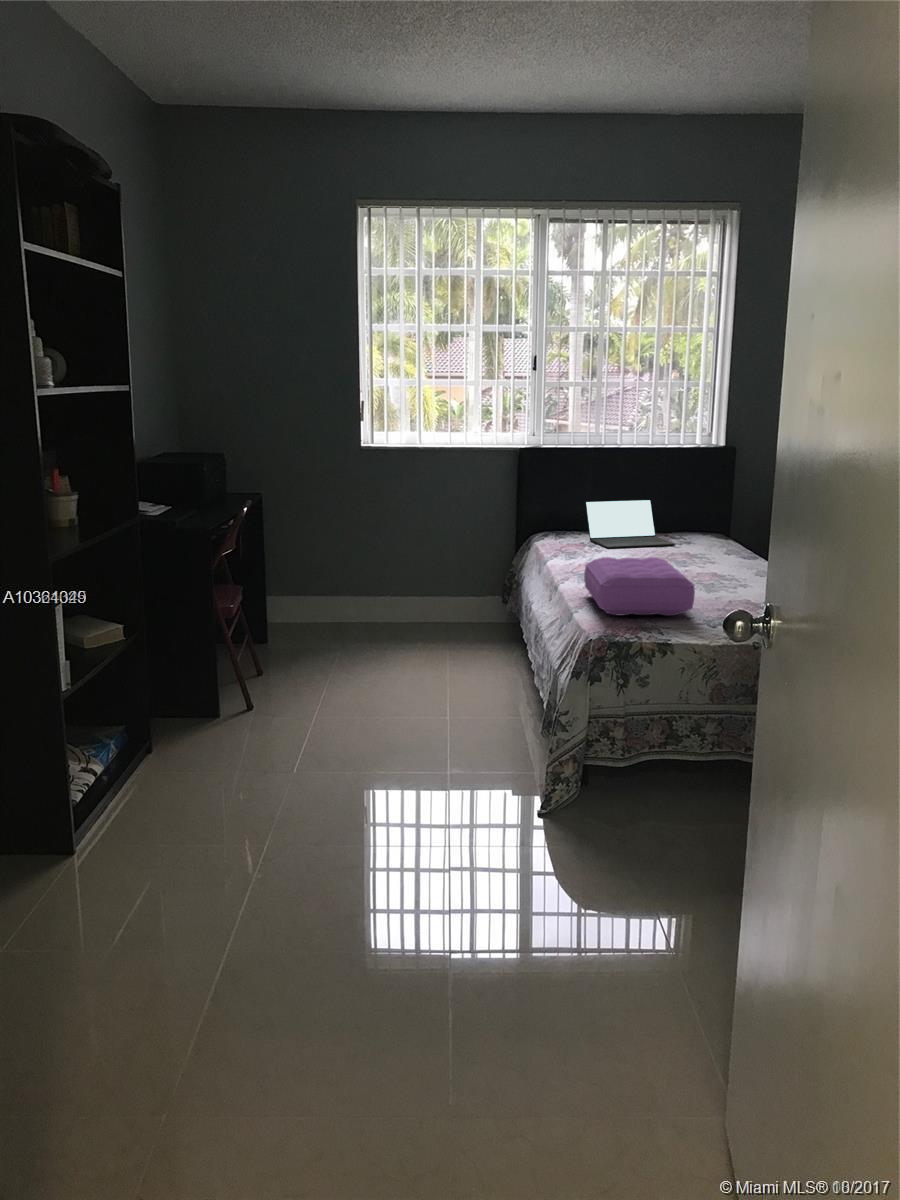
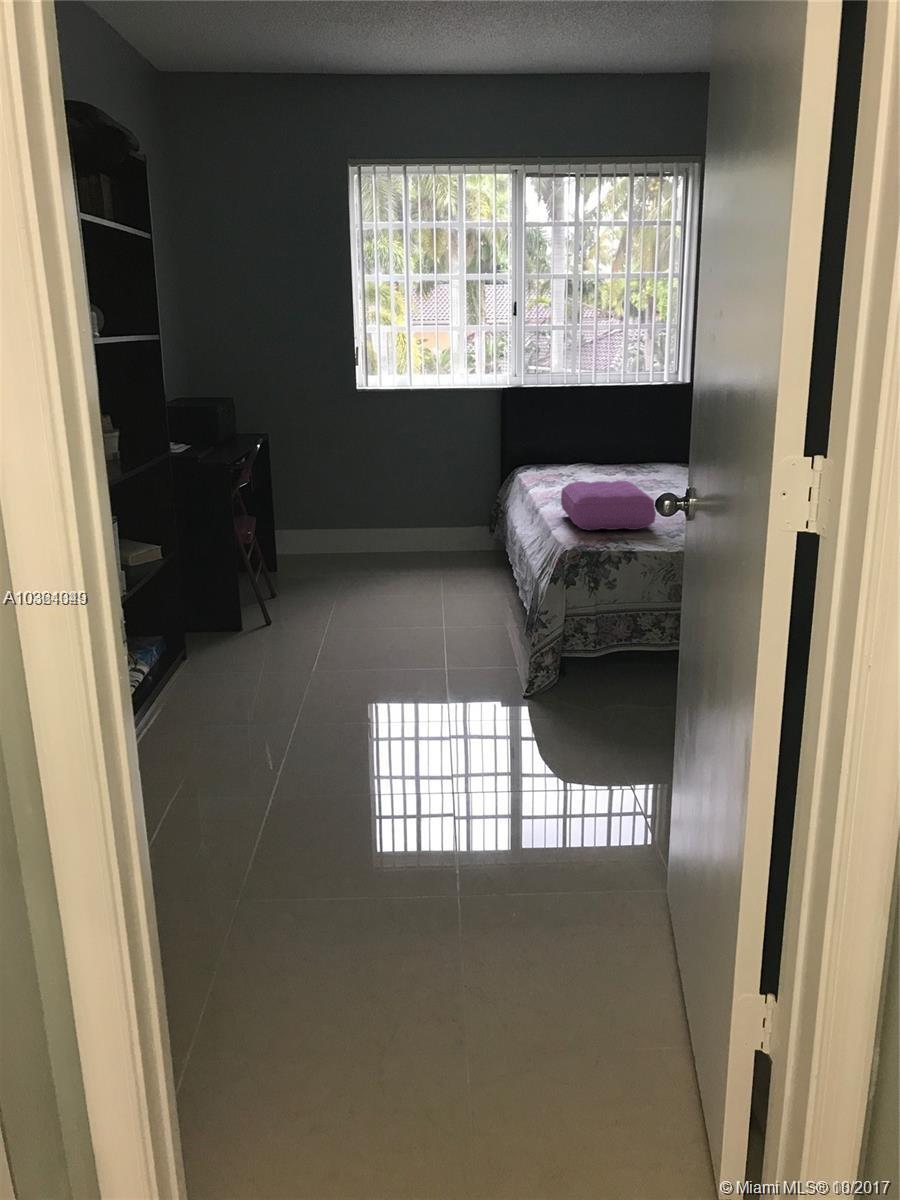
laptop: present [585,499,675,548] -> none [563,433,645,478]

